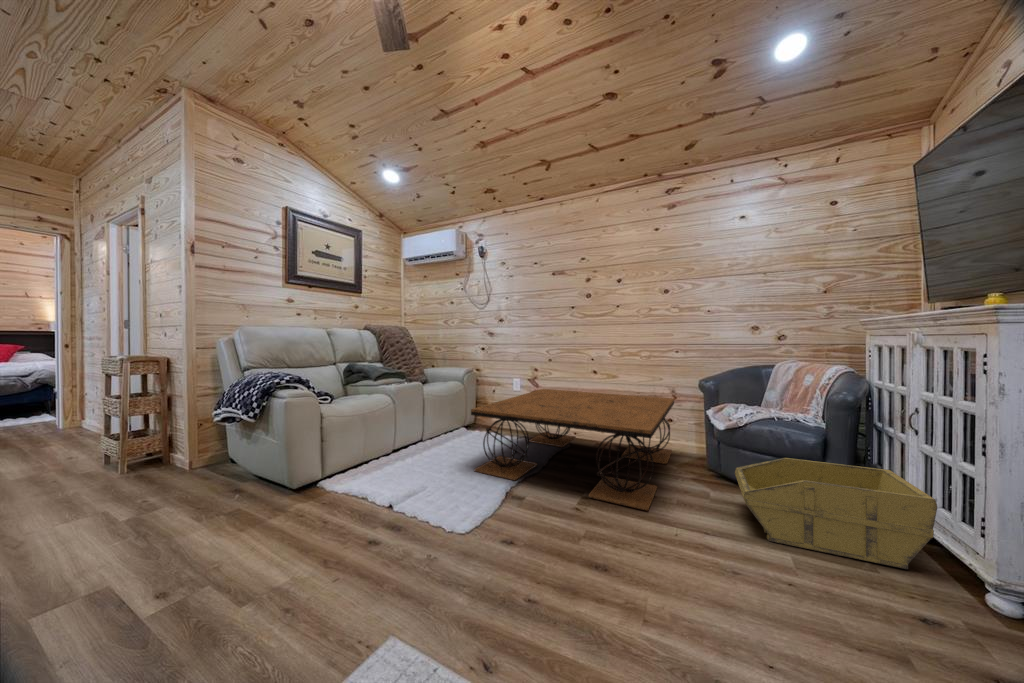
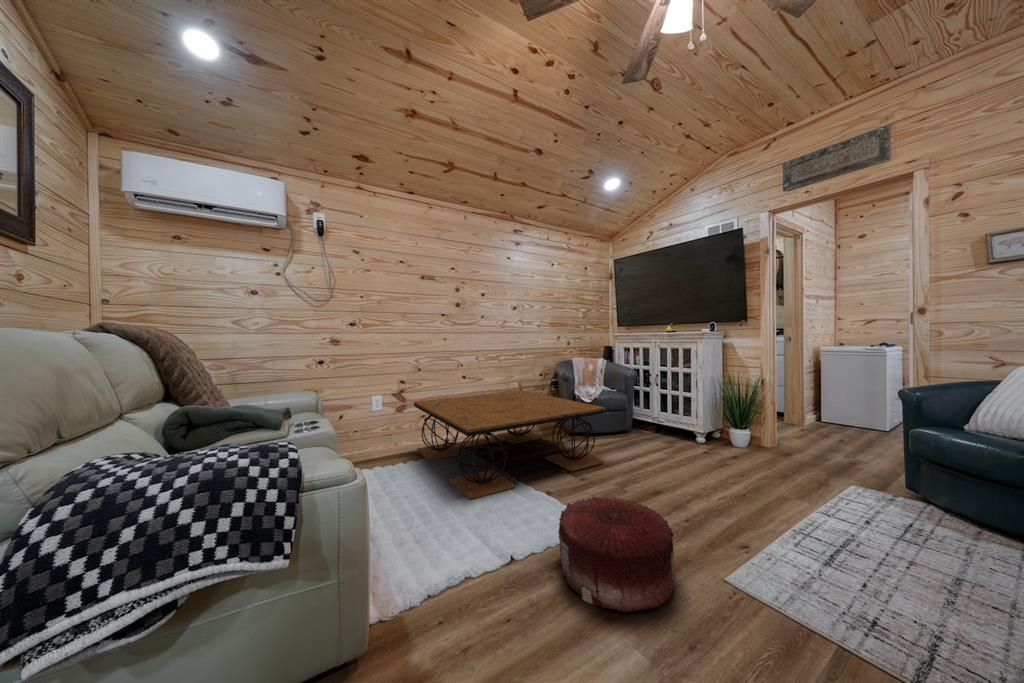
storage bin: present [735,458,937,569] -> none [606,405,680,452]
pouf: none [336,481,453,580] -> present [558,495,675,613]

